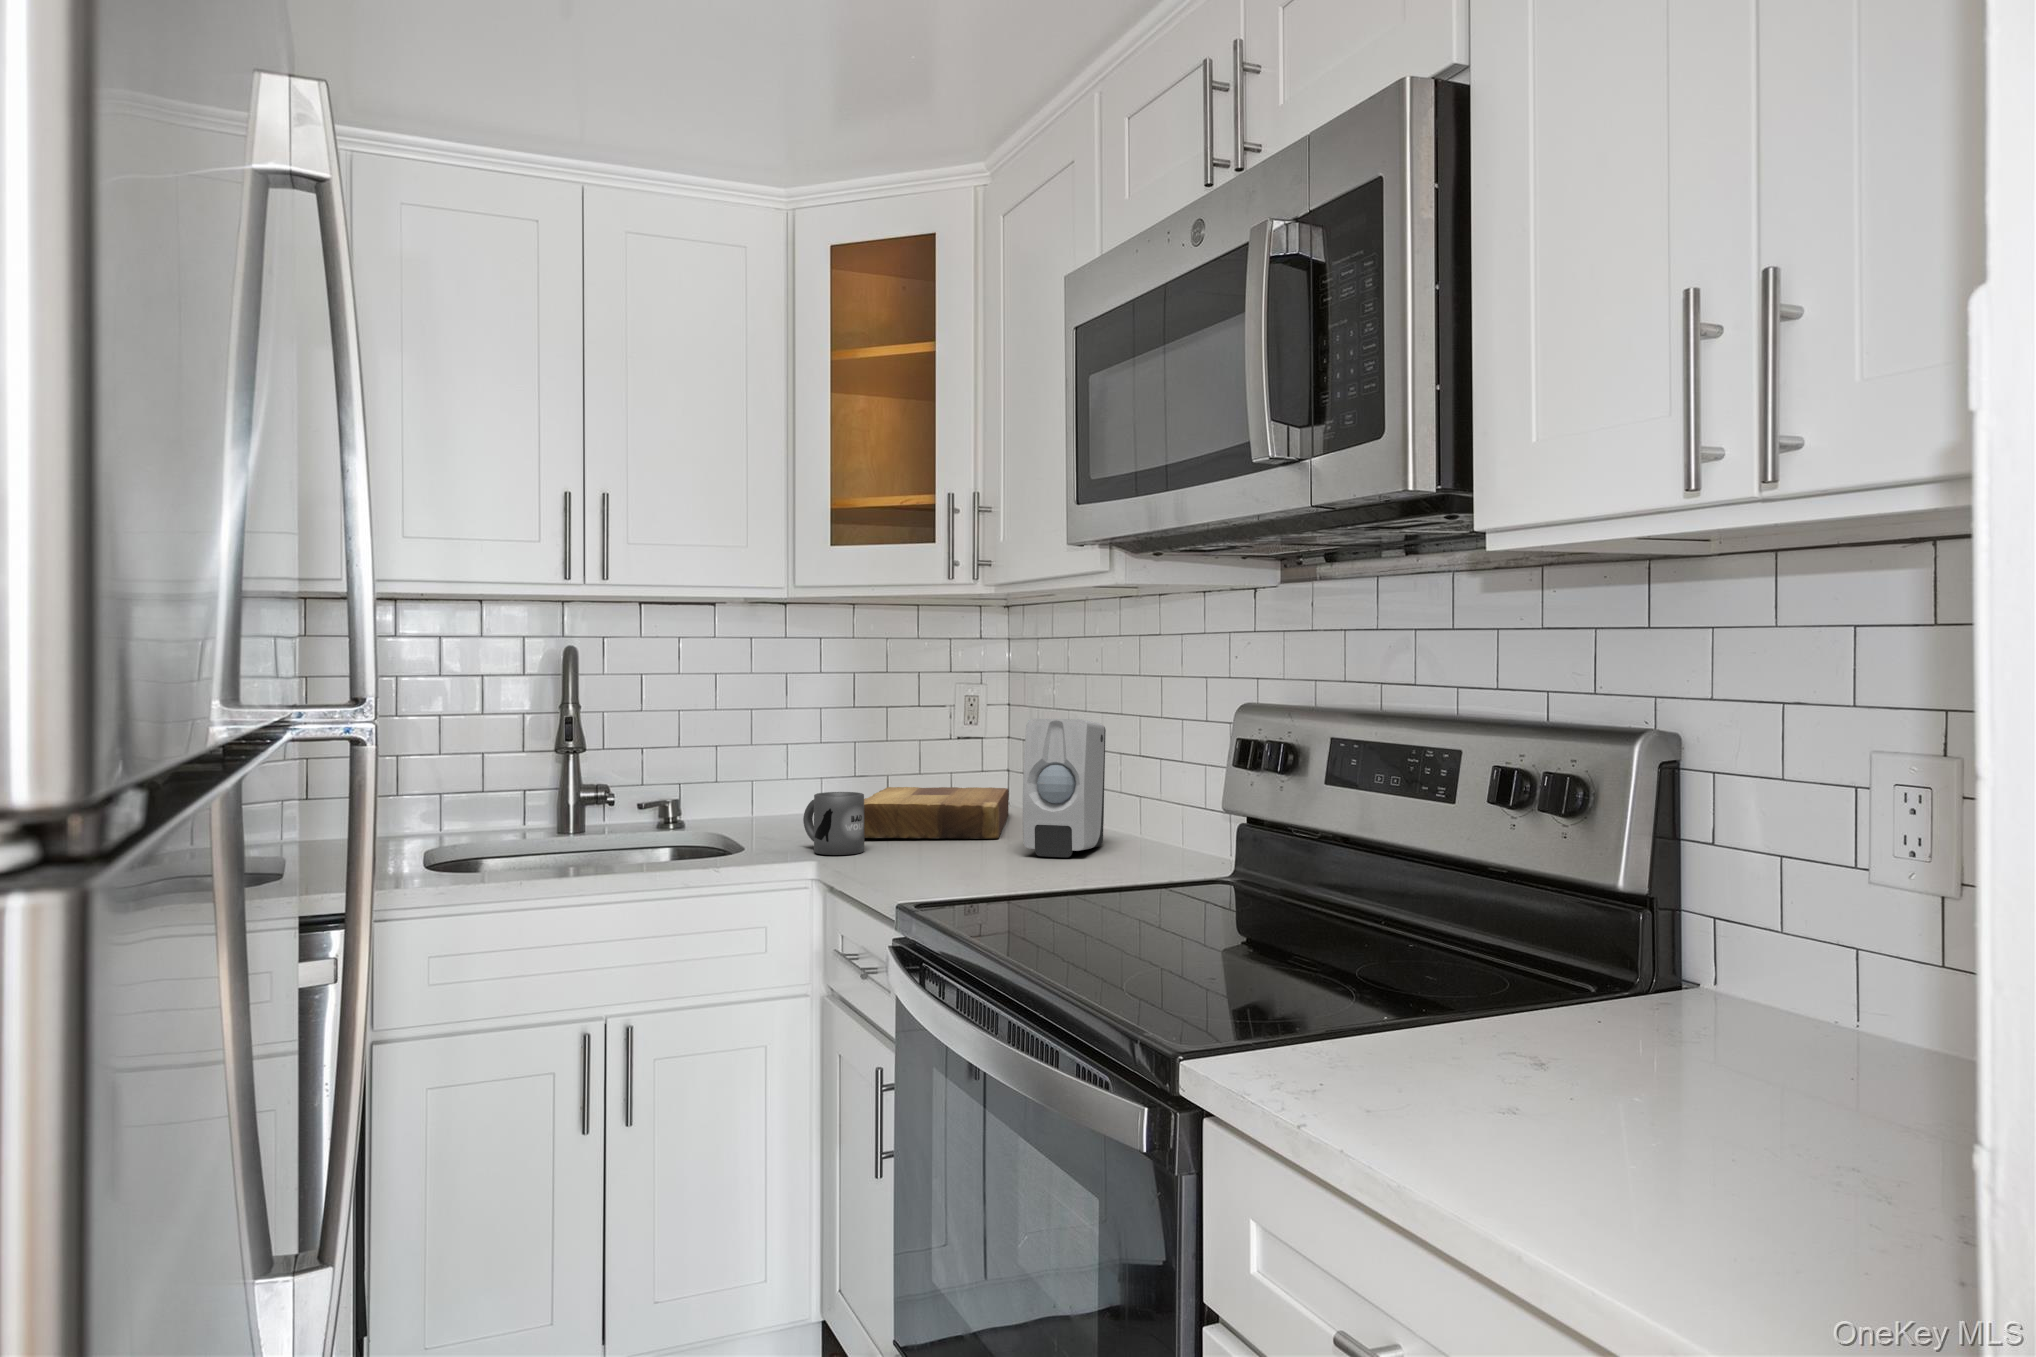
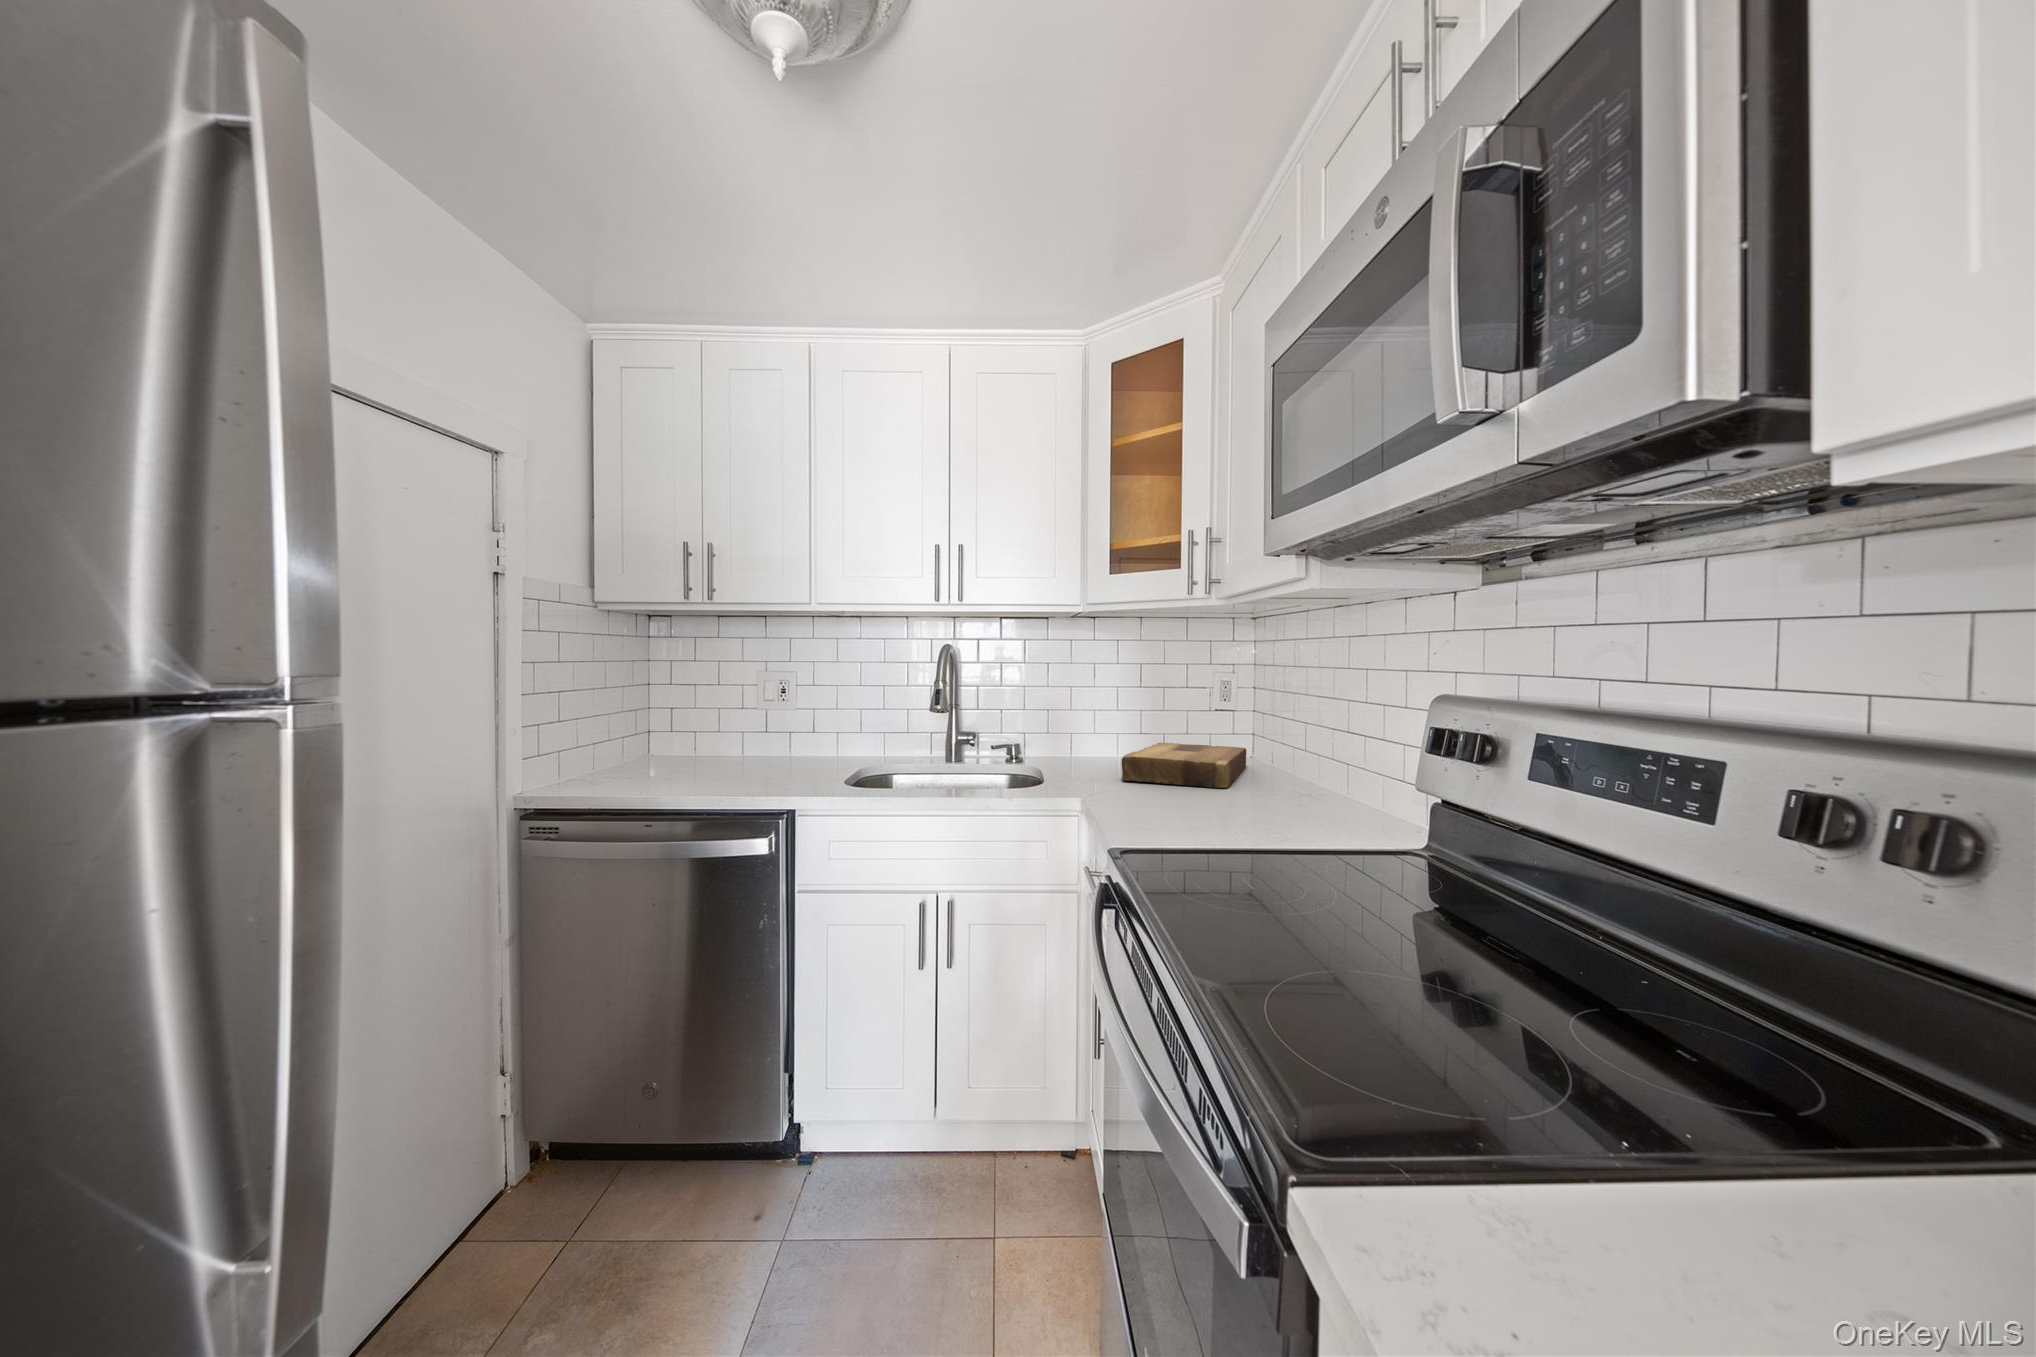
soap dispenser: present [1023,719,1106,857] -> none [1239,701,1314,812]
mug: present [803,792,864,855] -> none [1084,748,1123,794]

